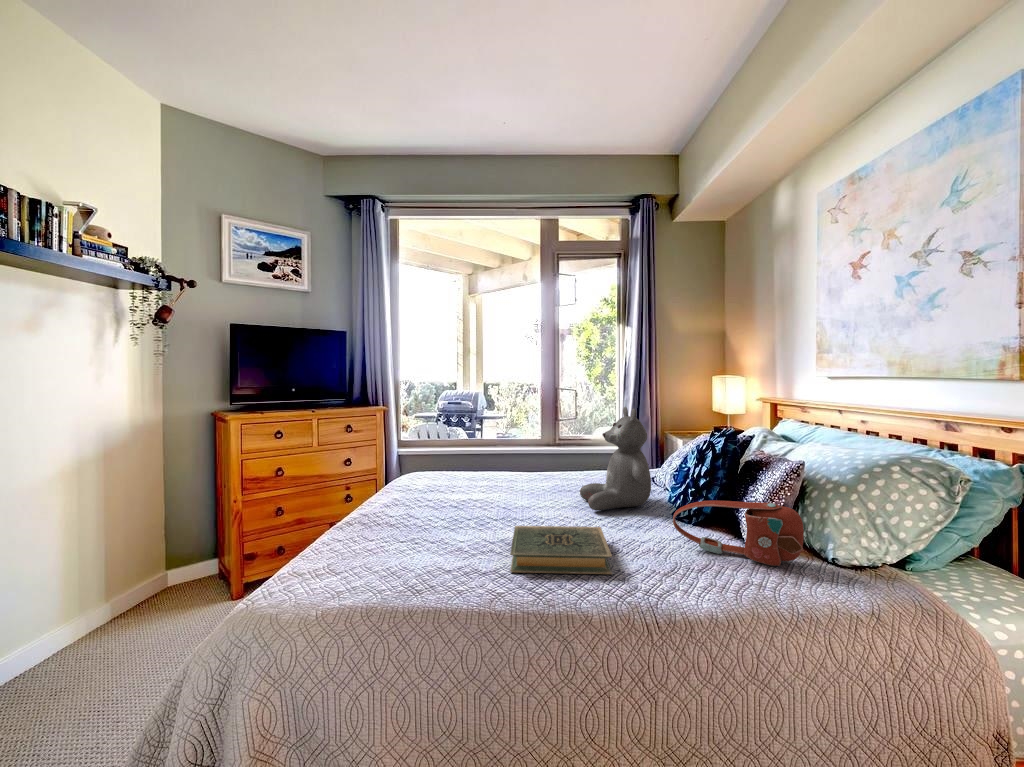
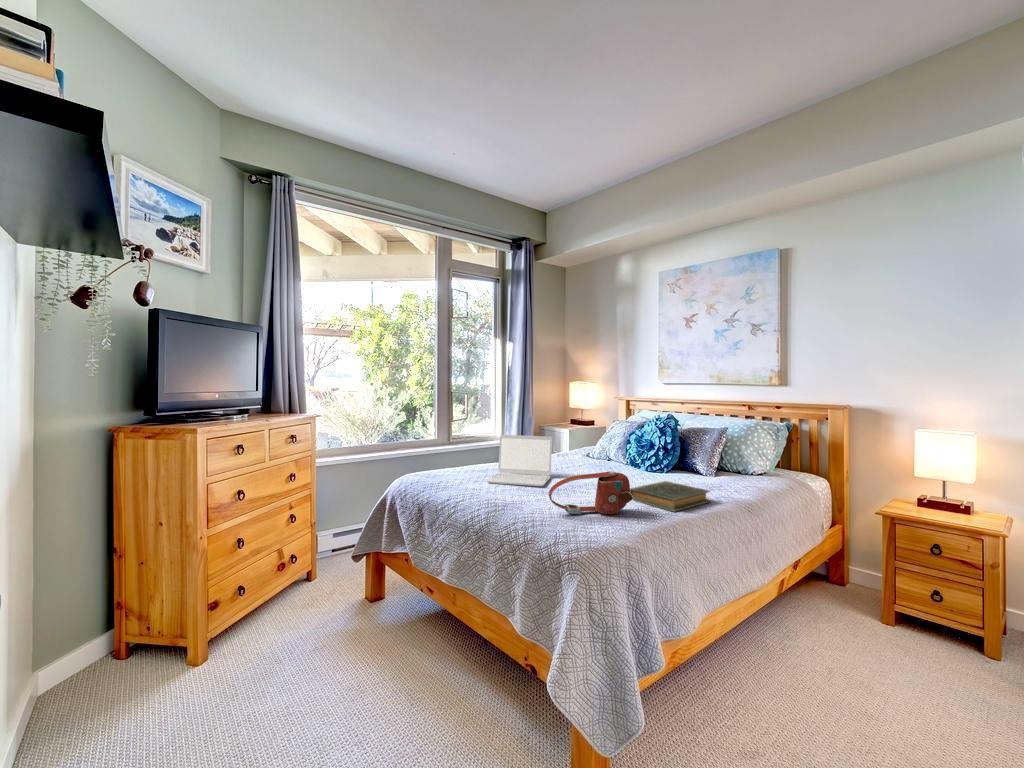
teddy bear: present [580,407,651,510] -> none [593,404,651,477]
laptop: none [435,438,516,504] -> present [487,435,552,486]
handbag: present [673,501,804,566] -> present [549,471,633,514]

